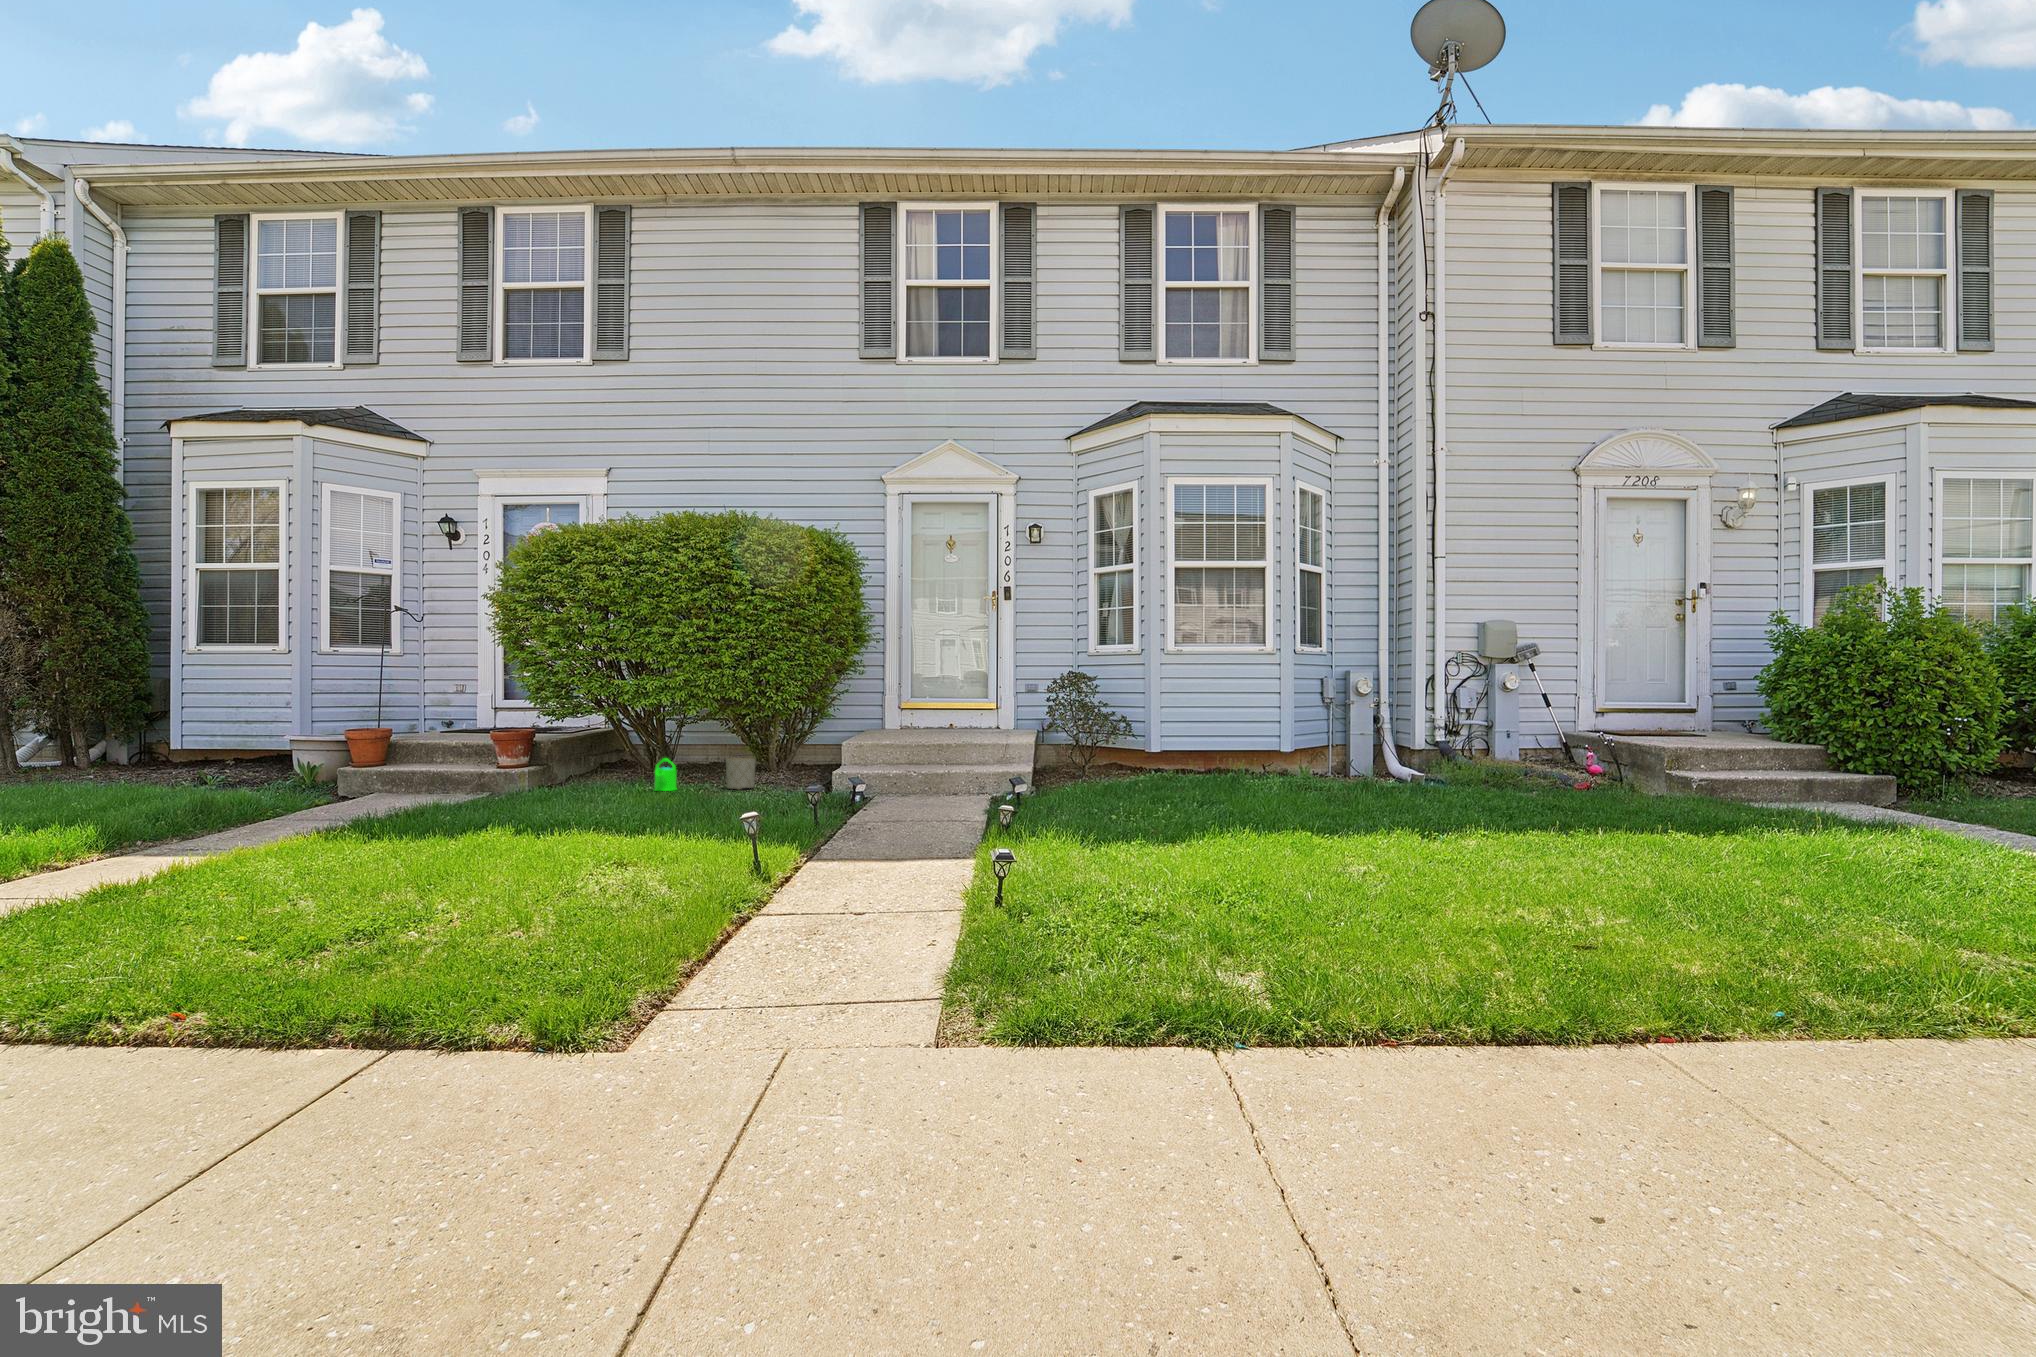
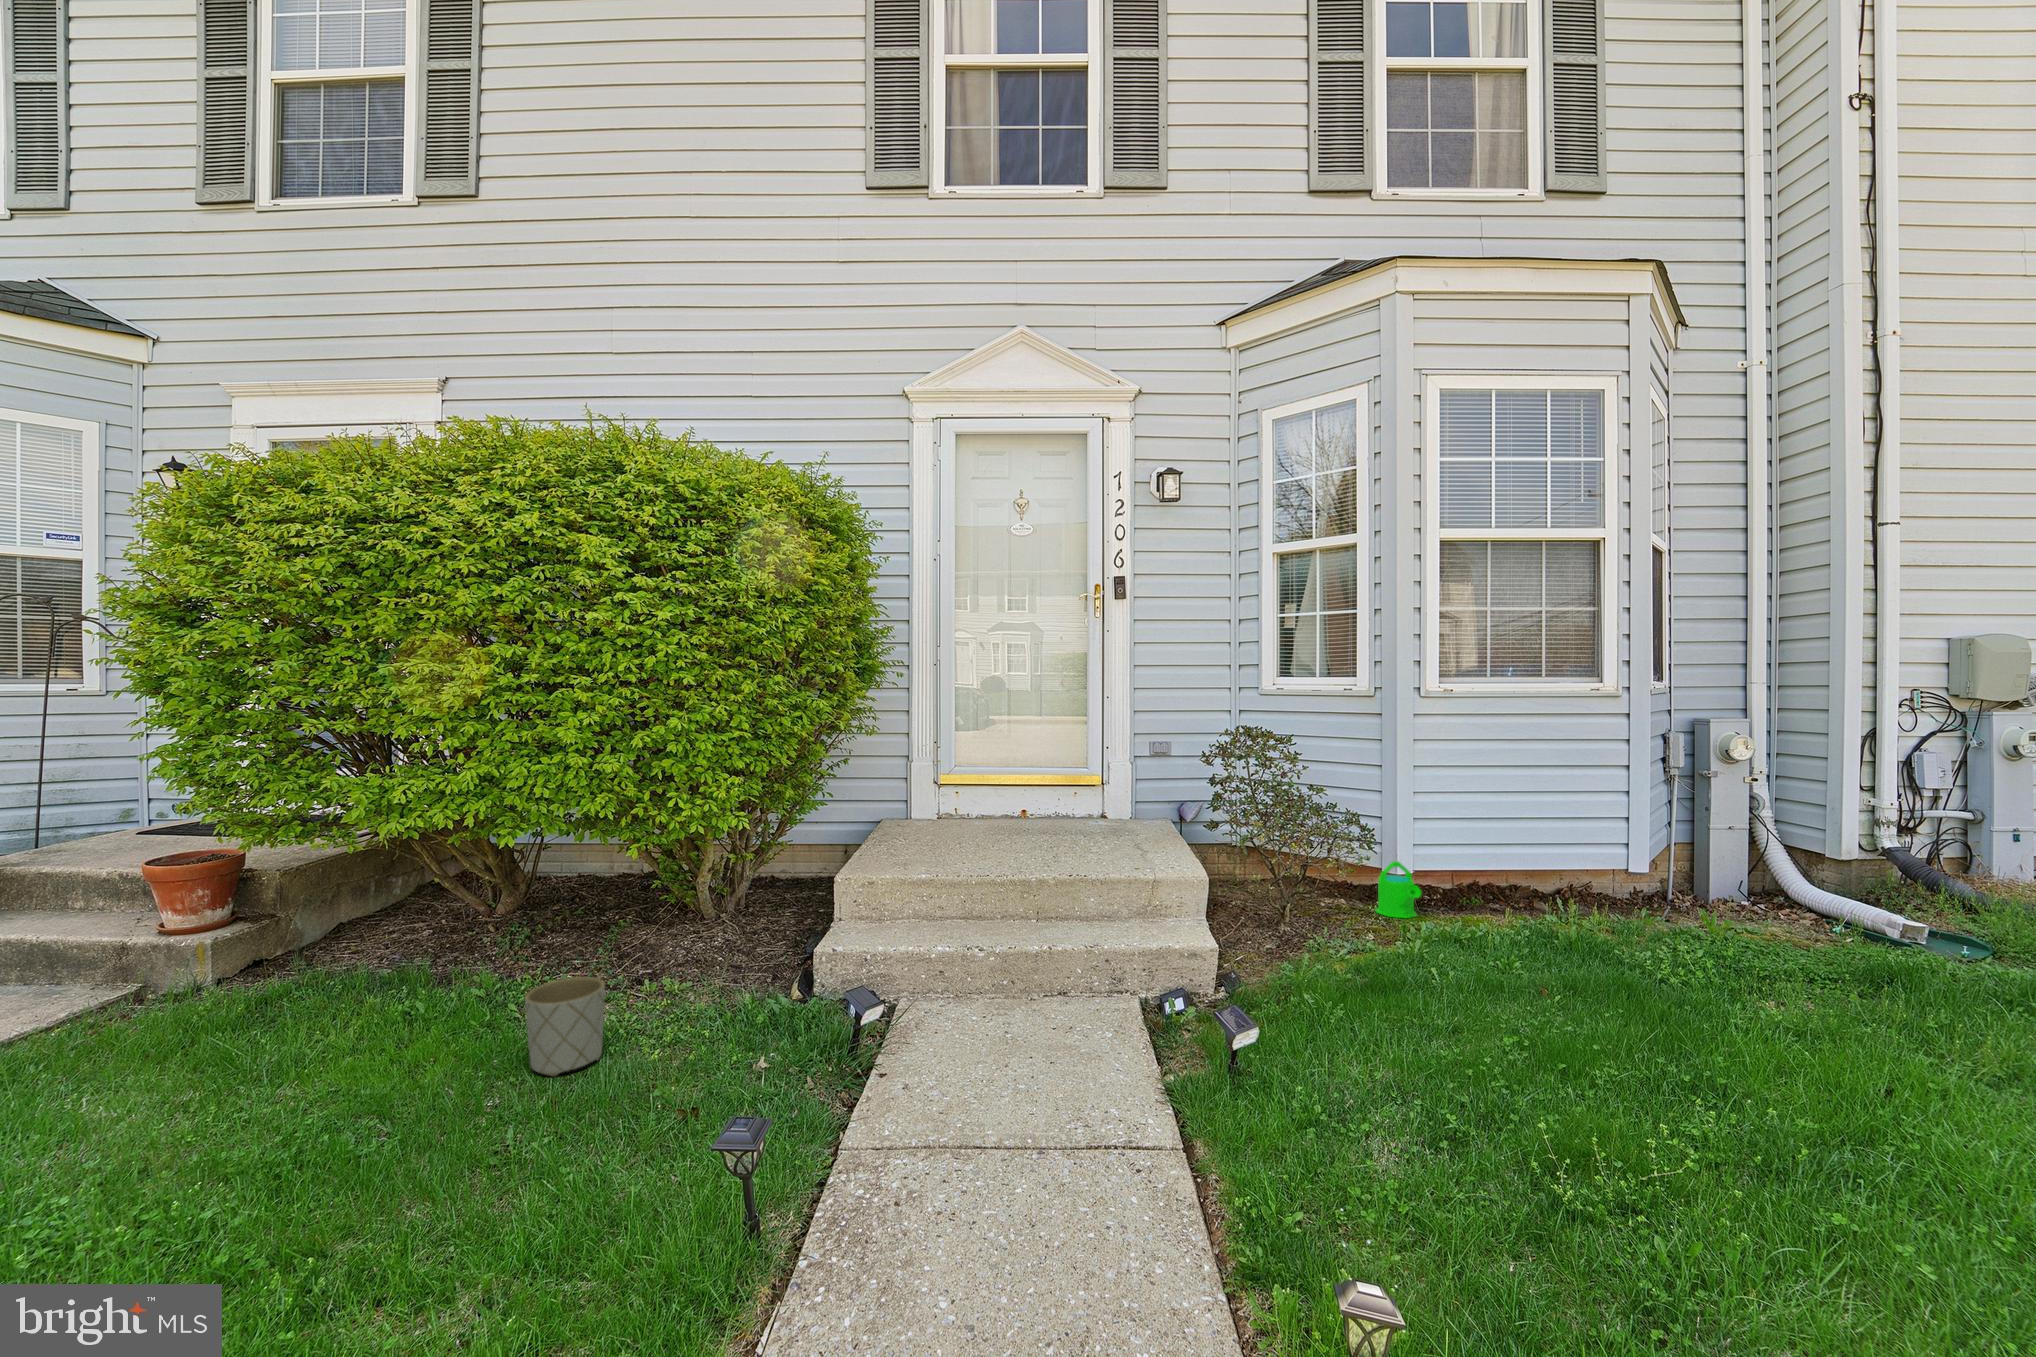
watering can: present [655,758,677,791] -> present [1376,861,1421,918]

